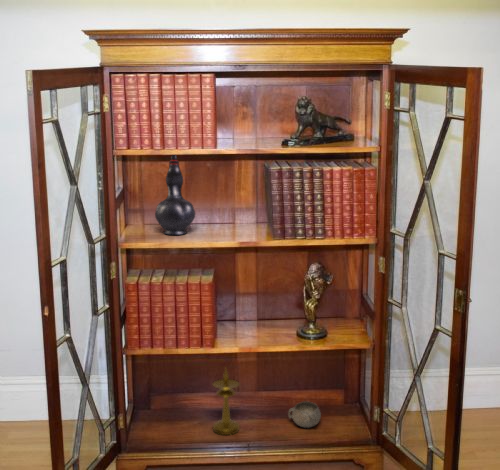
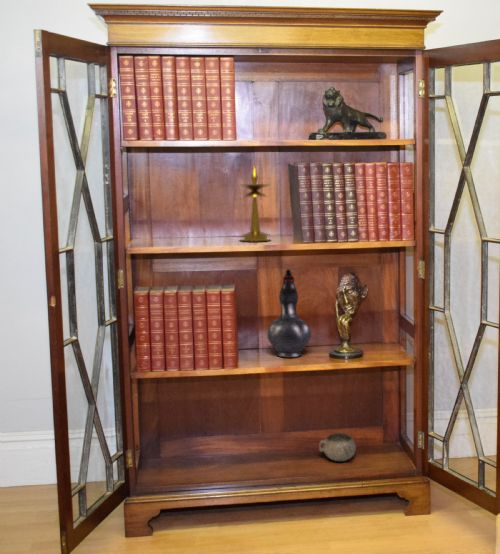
decorative vase: present [155,155,195,235] -> present [267,269,311,358]
candlestick: present [213,369,240,435] -> present [241,166,270,241]

